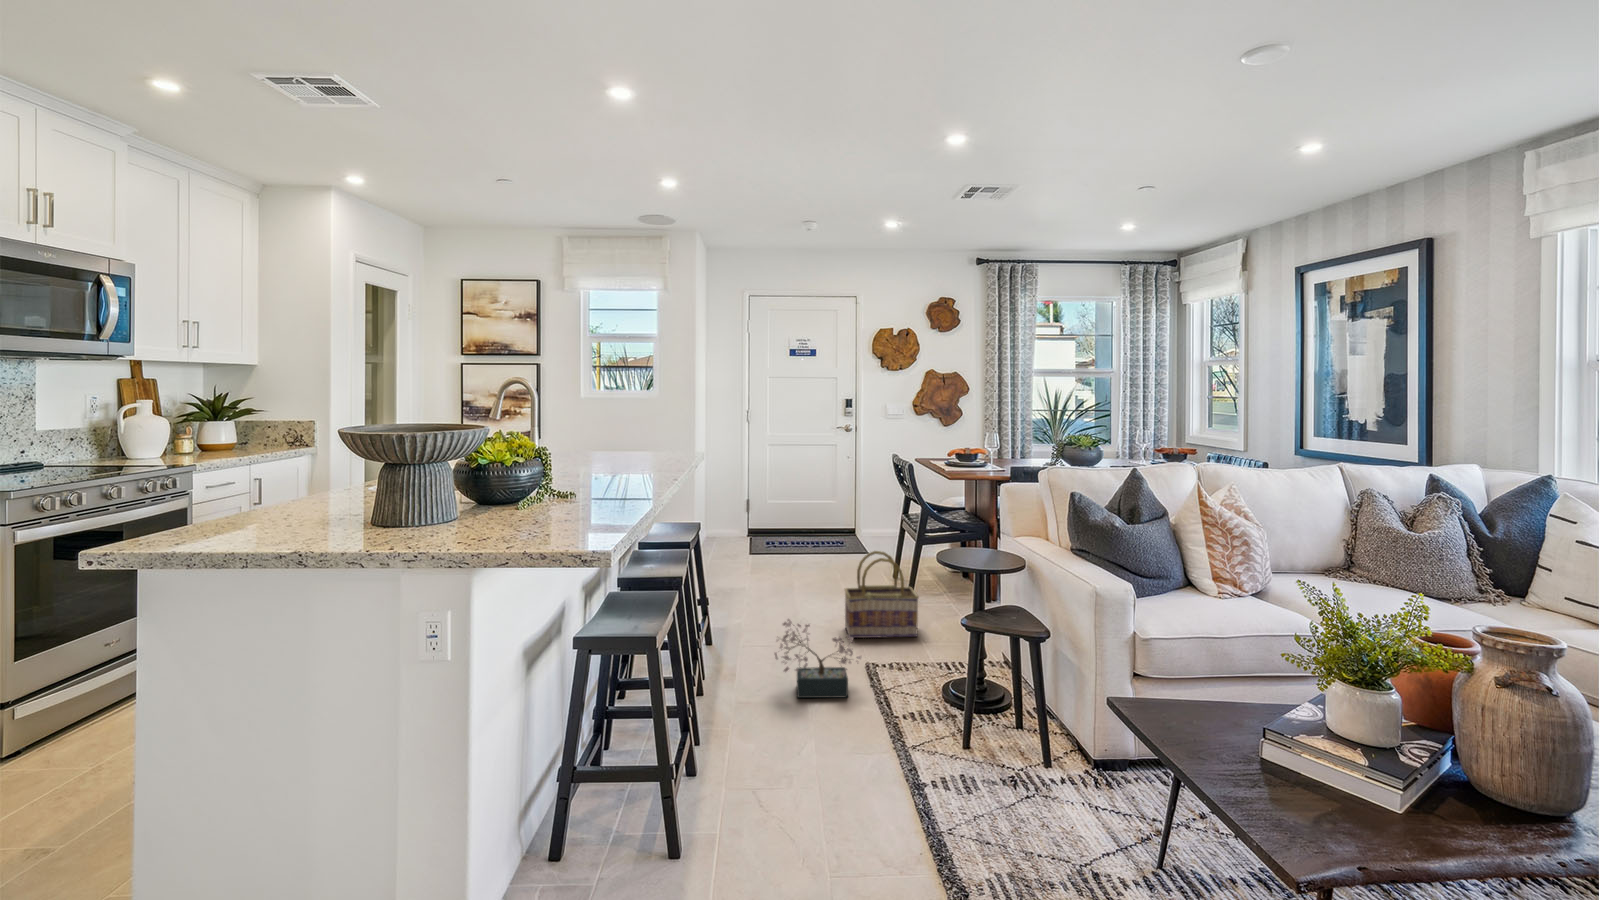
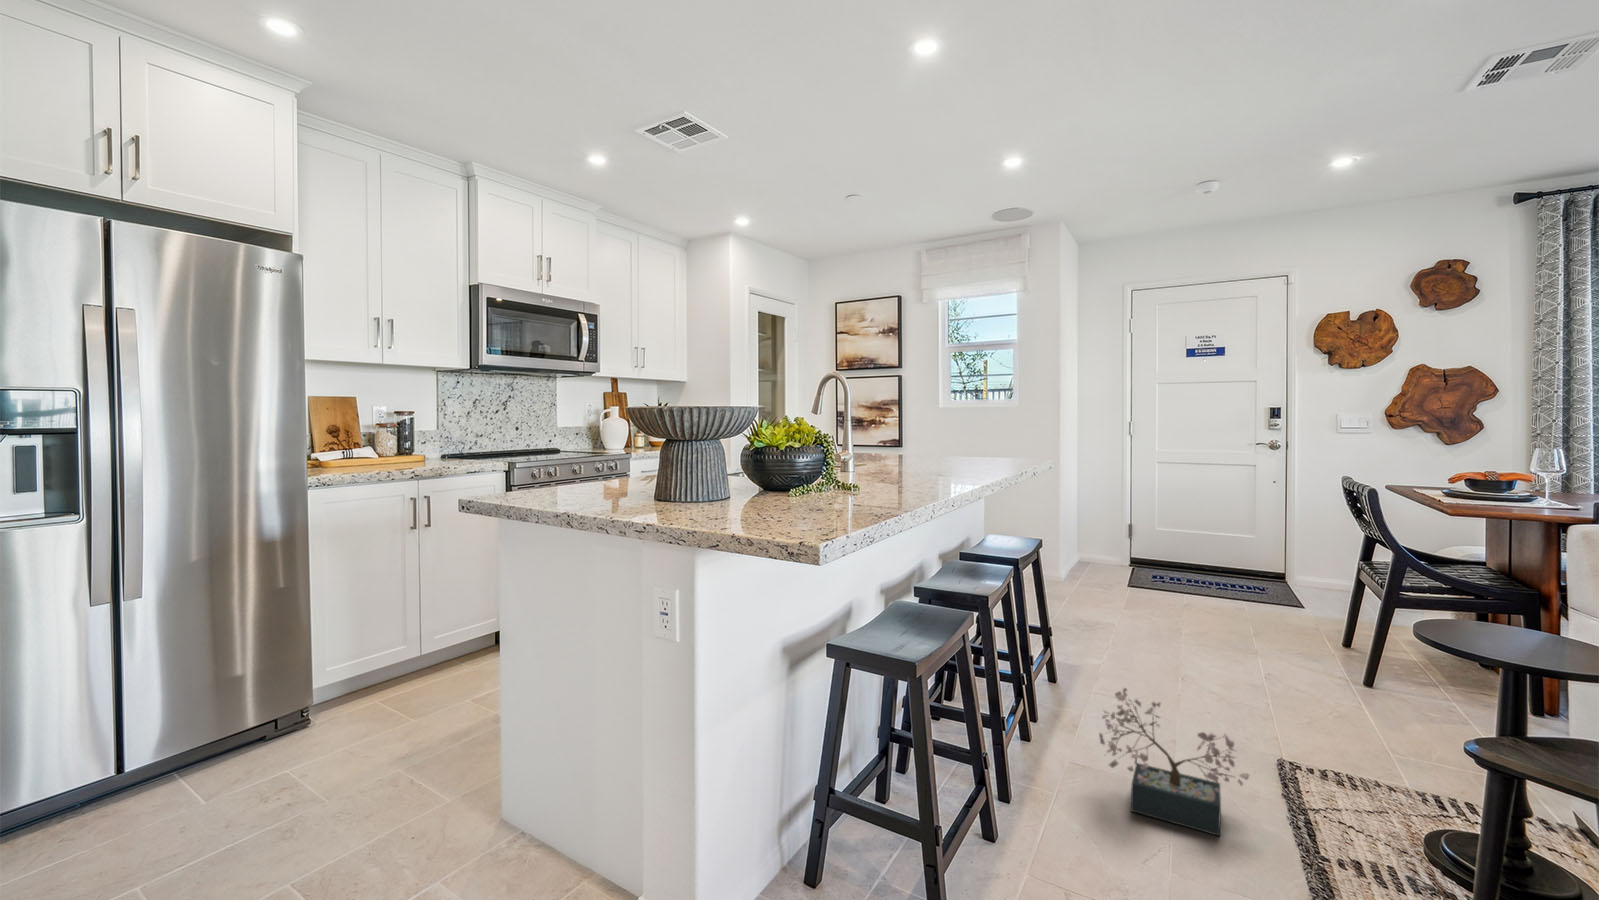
basket: present [845,551,919,638] -> none [1240,608,1380,756]

